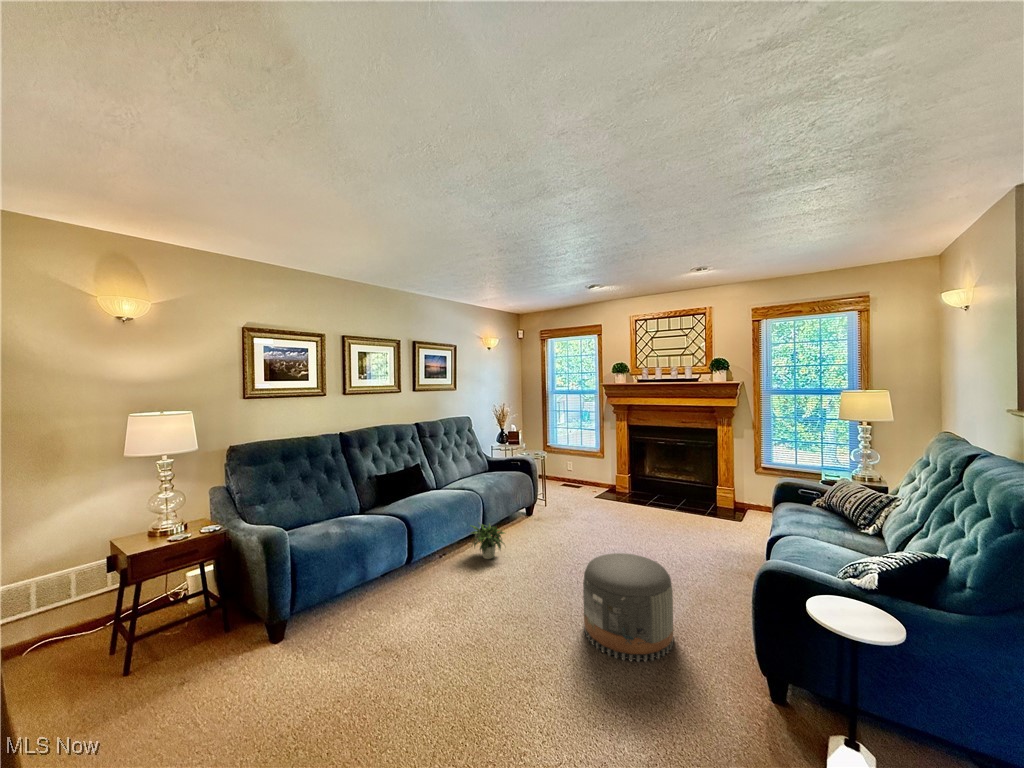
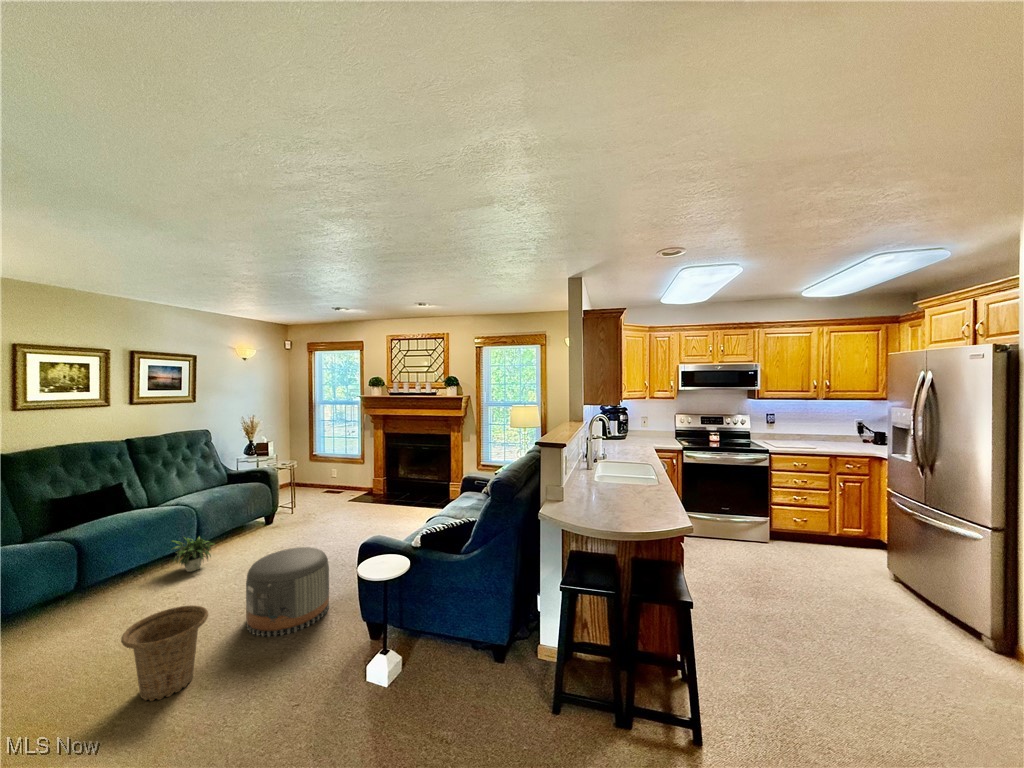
basket: none [510,610,586,720] -> present [121,606,208,701]

